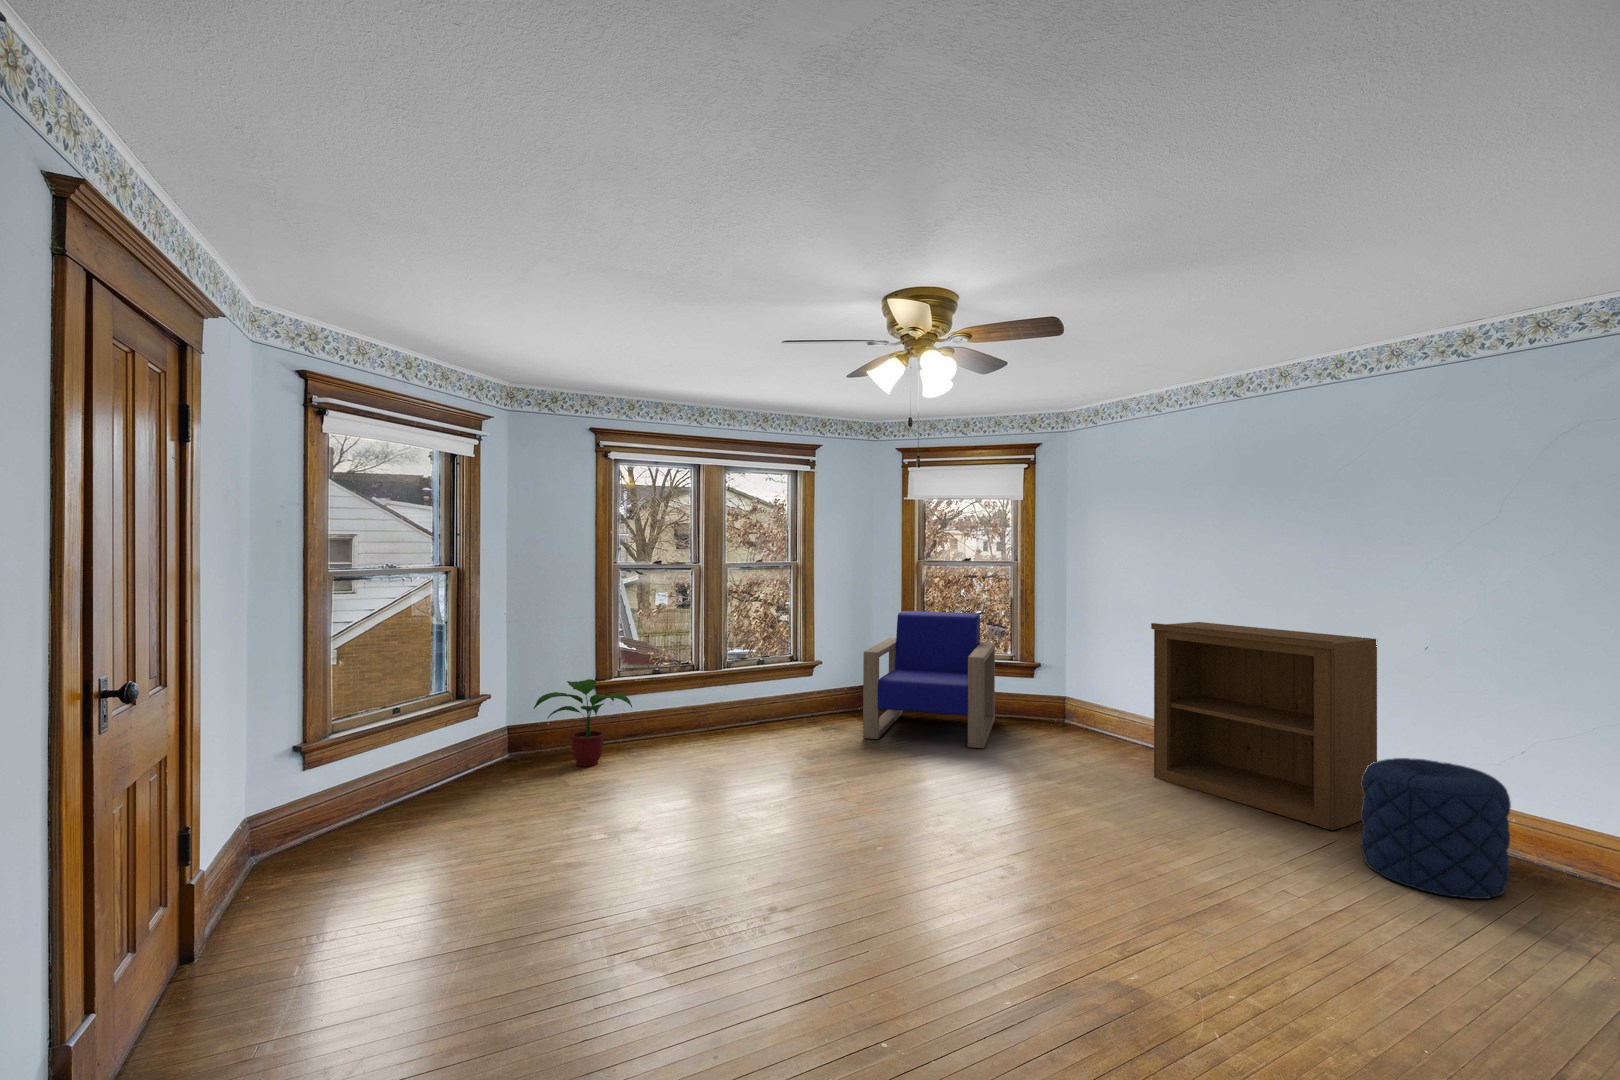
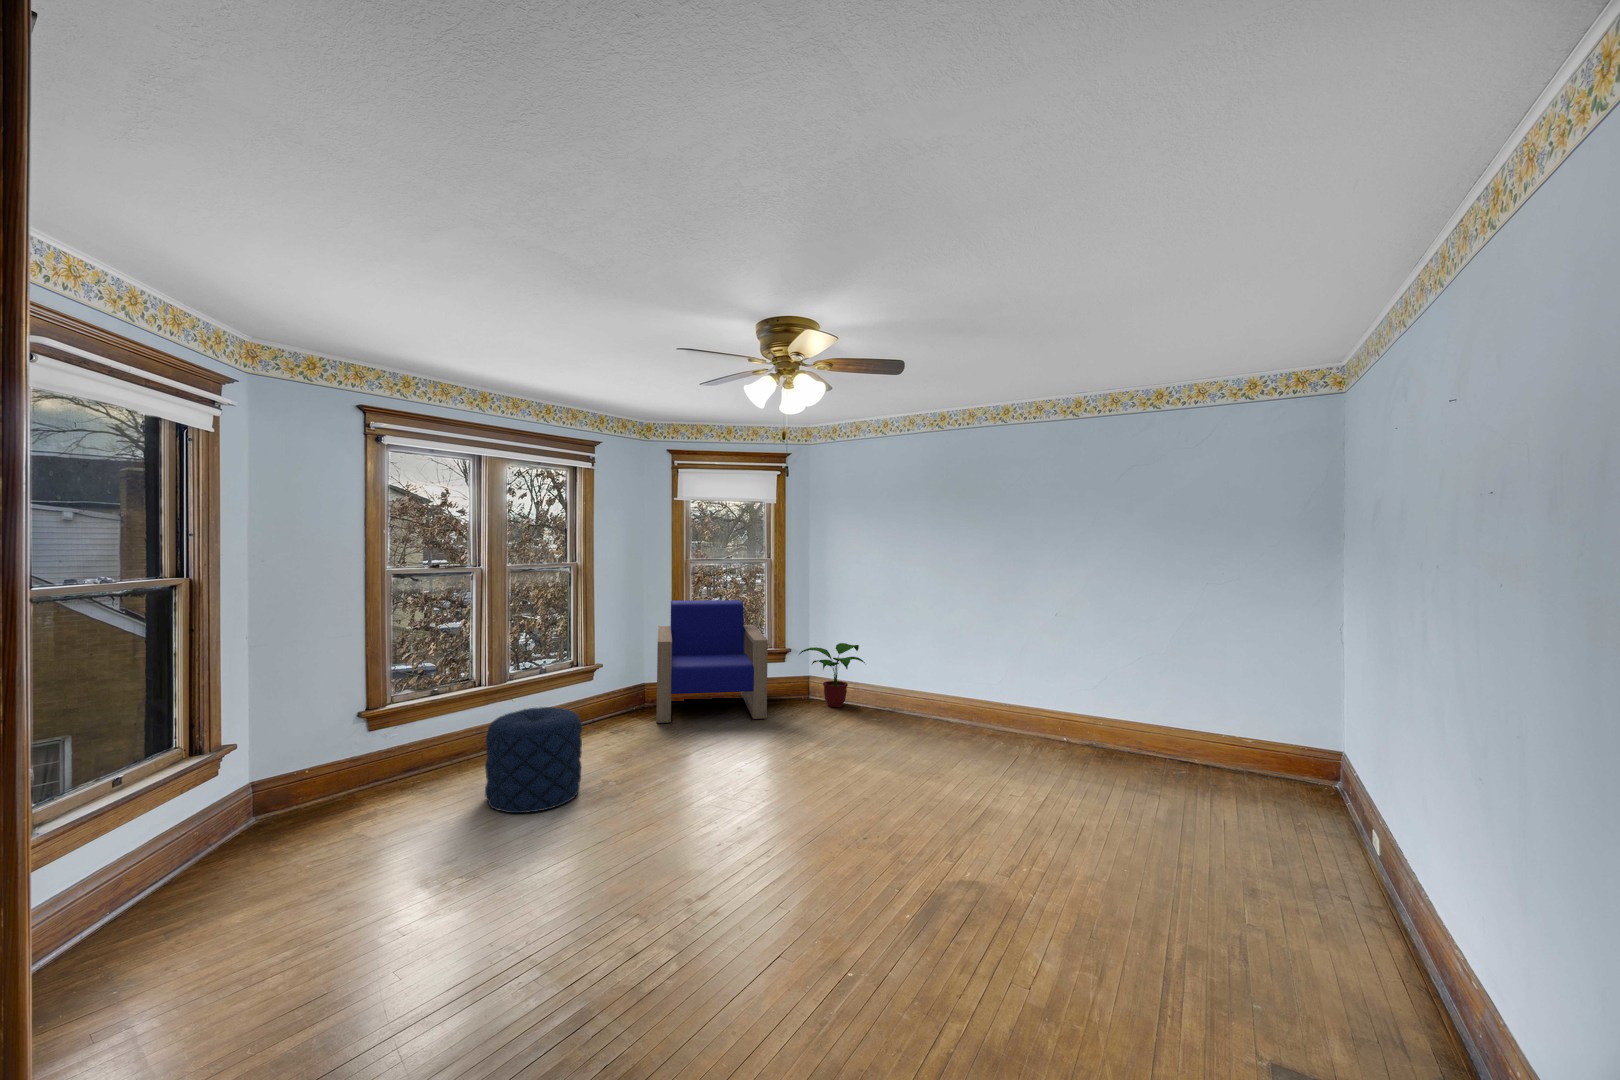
bookshelf: present [1151,622,1377,830] -> none [903,602,1049,746]
potted plant: present [534,679,632,766] -> present [799,643,865,707]
pouf: present [1361,758,1511,899] -> present [485,707,582,813]

